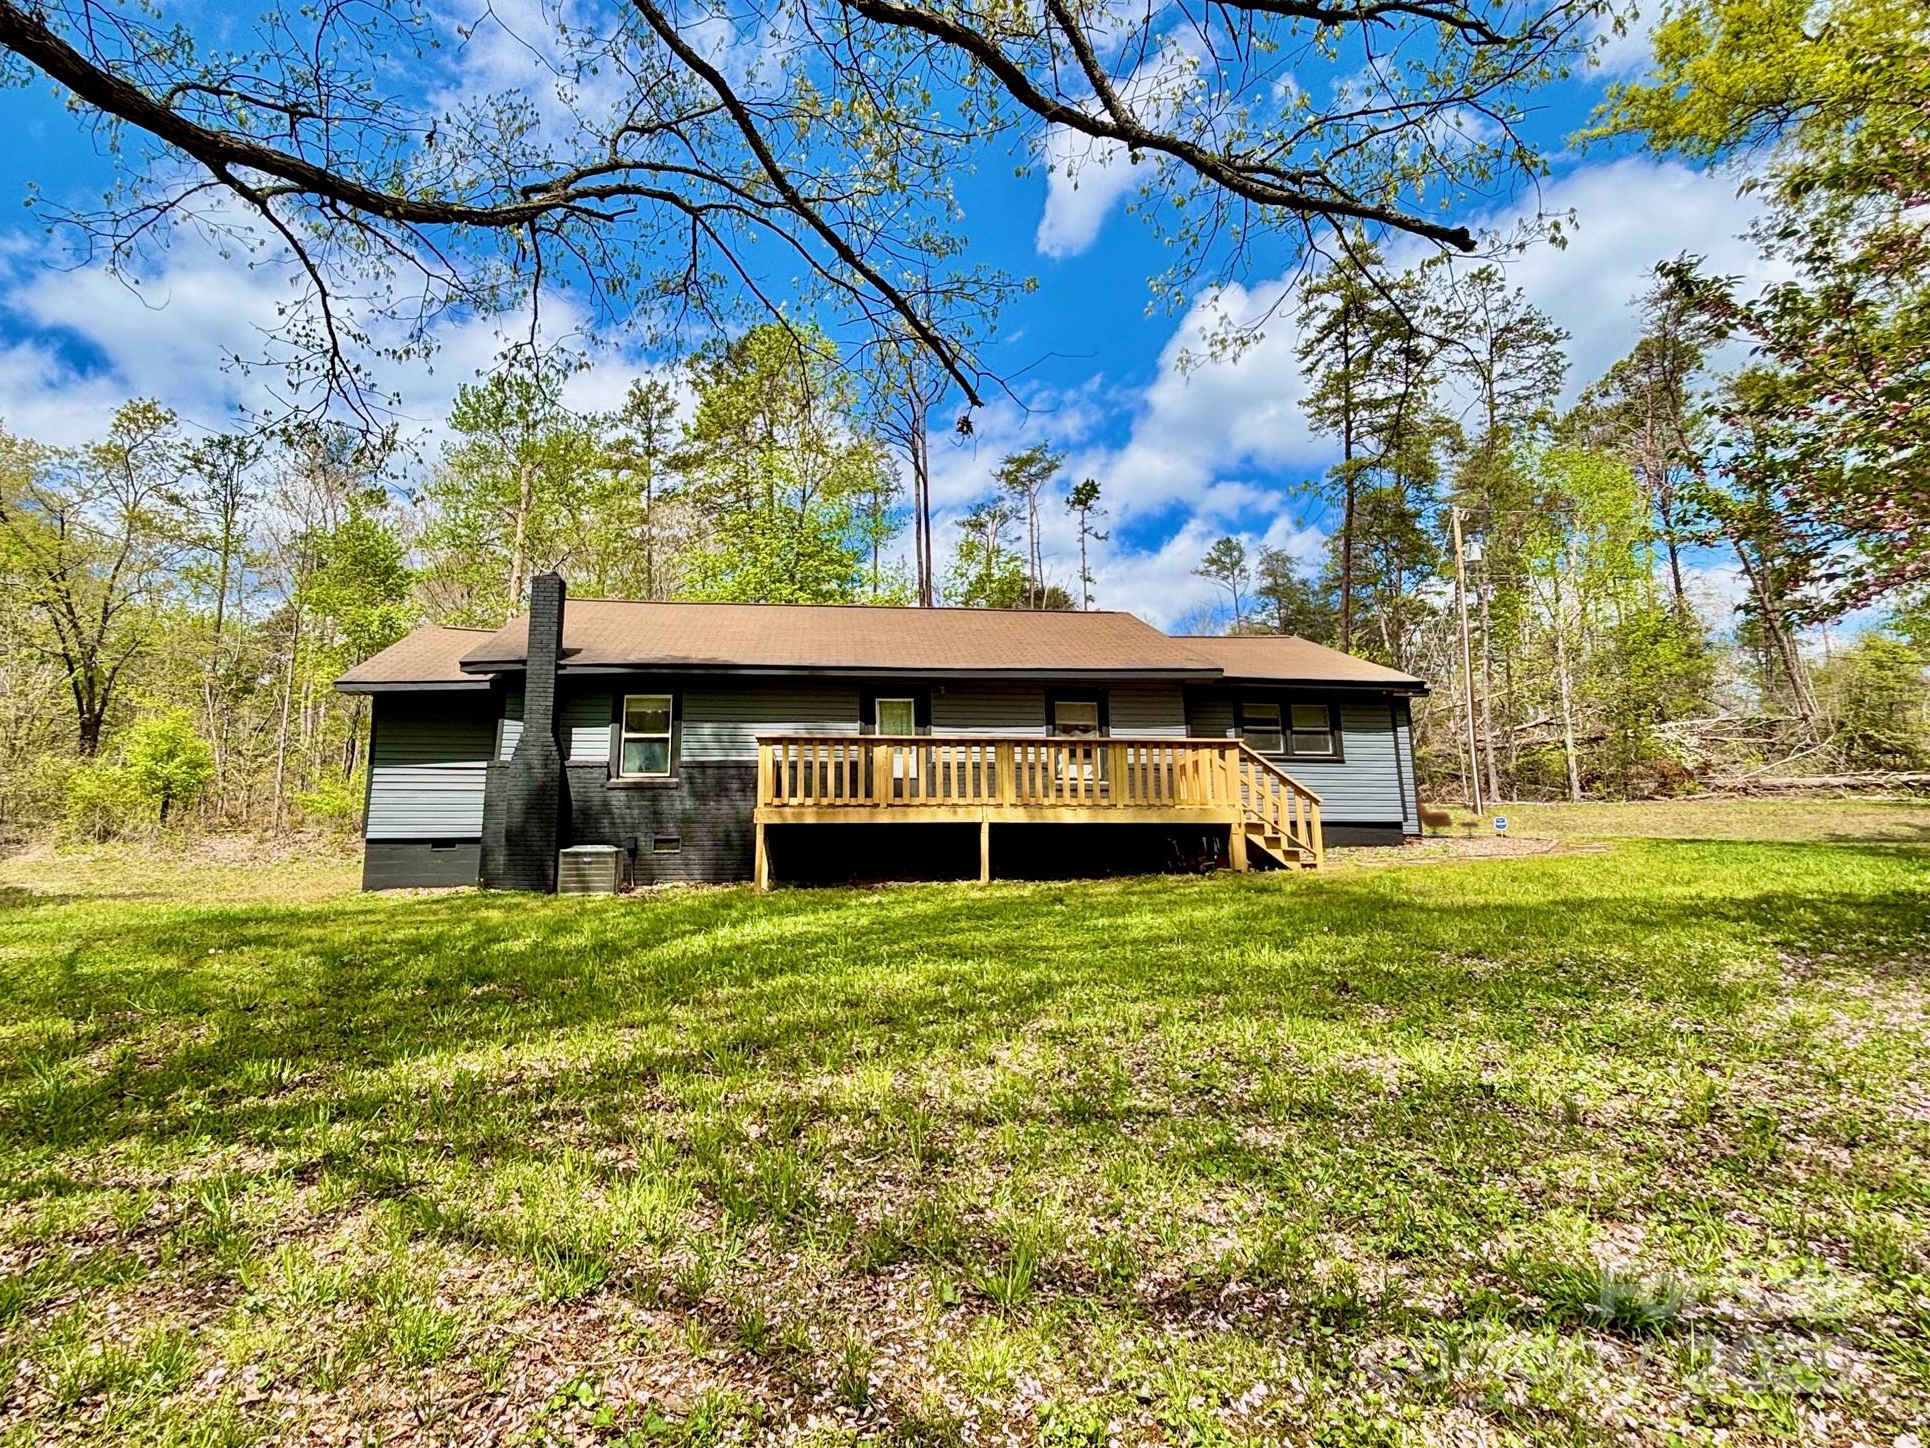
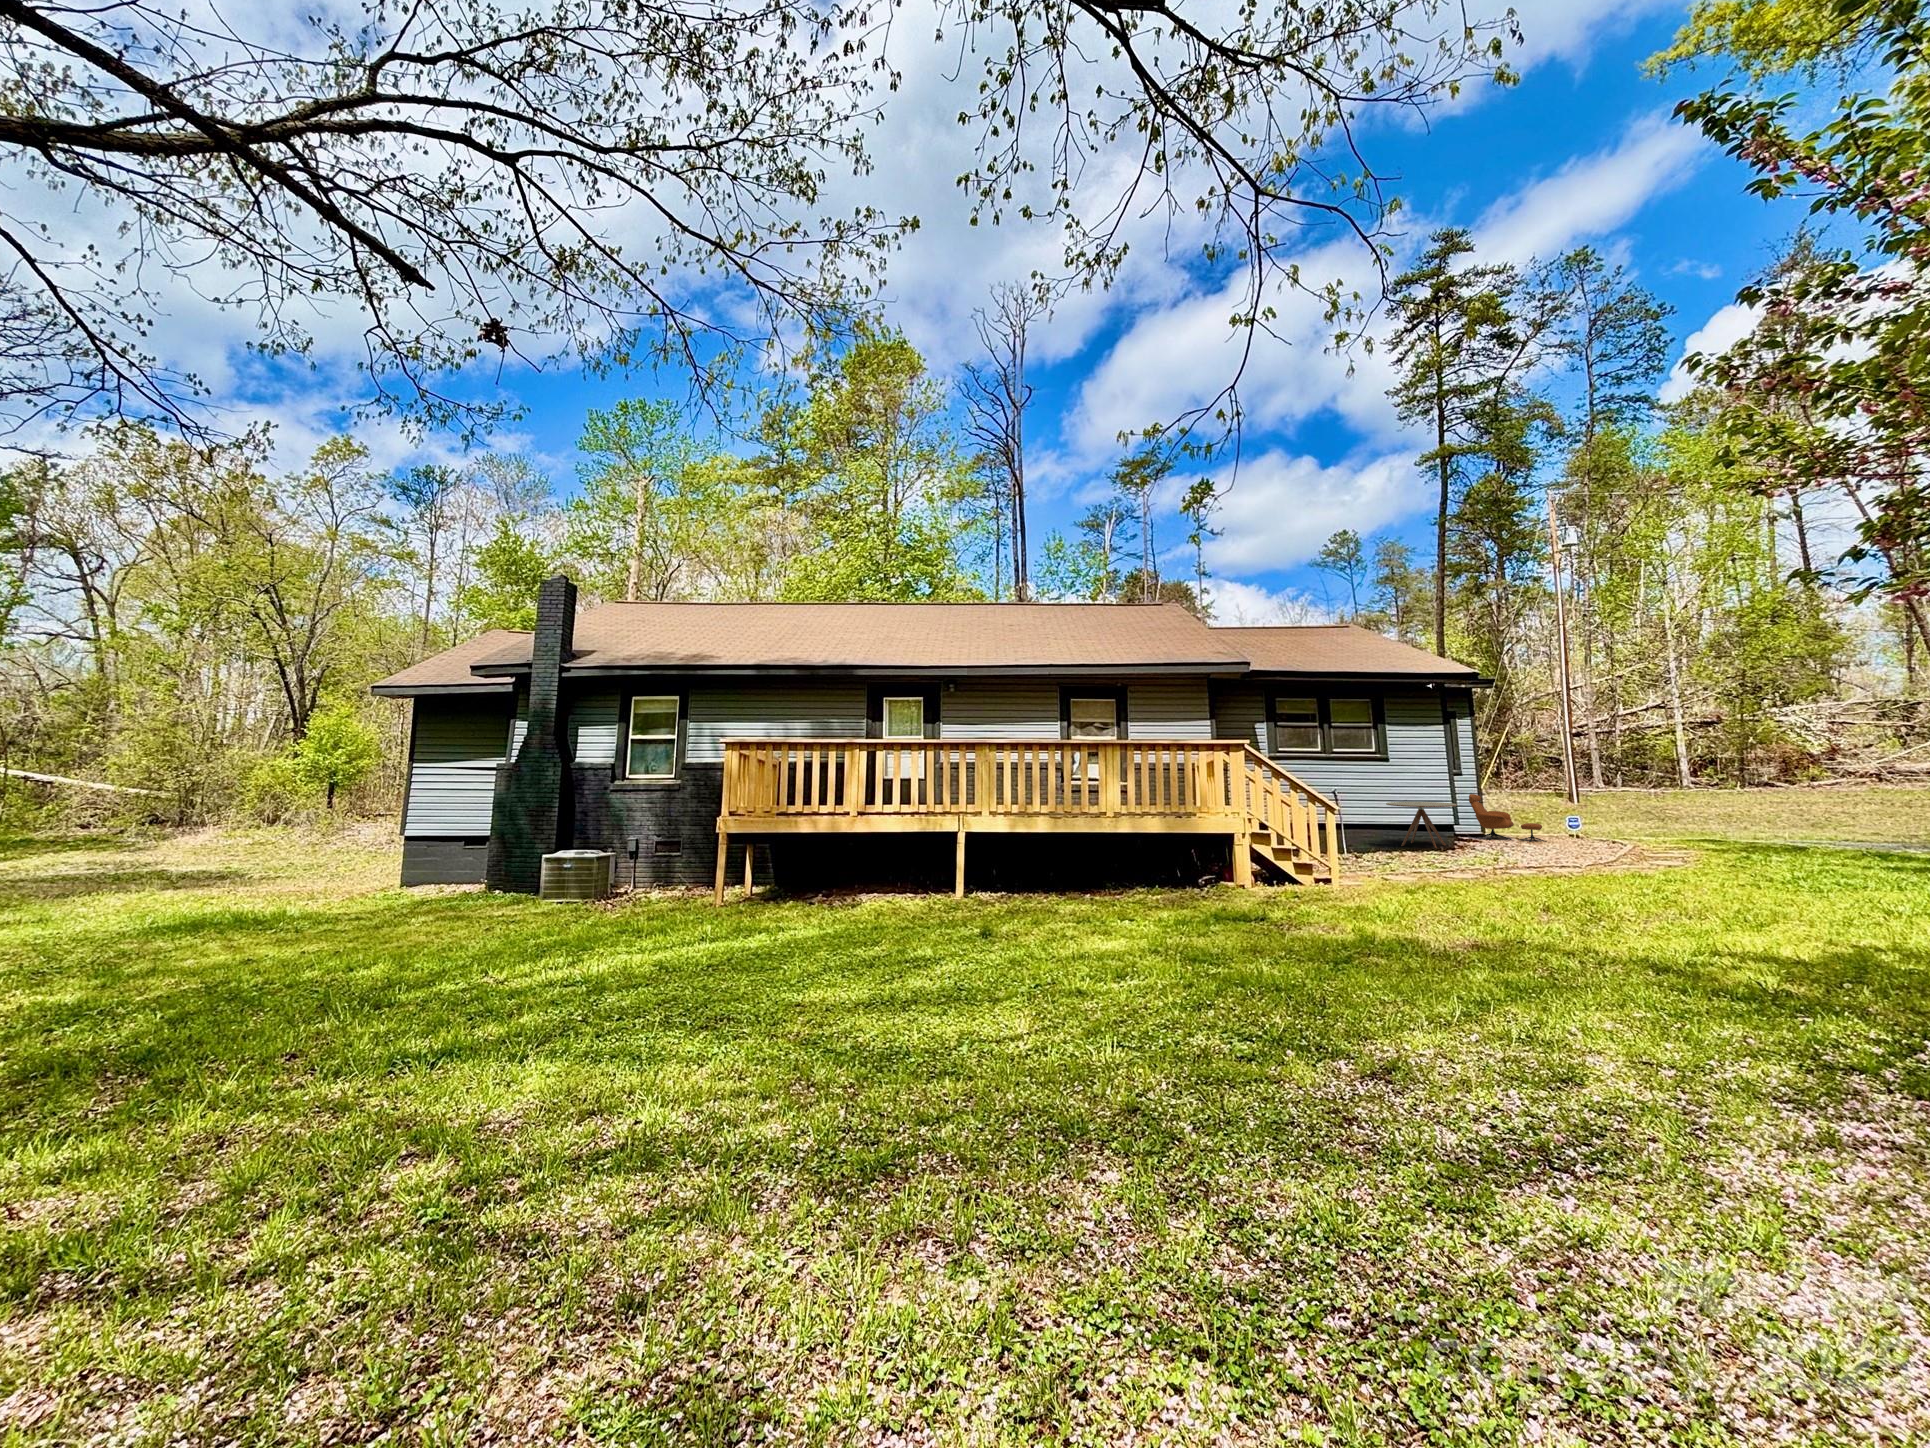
round table: none [1343,803,1408,844] -> present [1386,802,1457,848]

